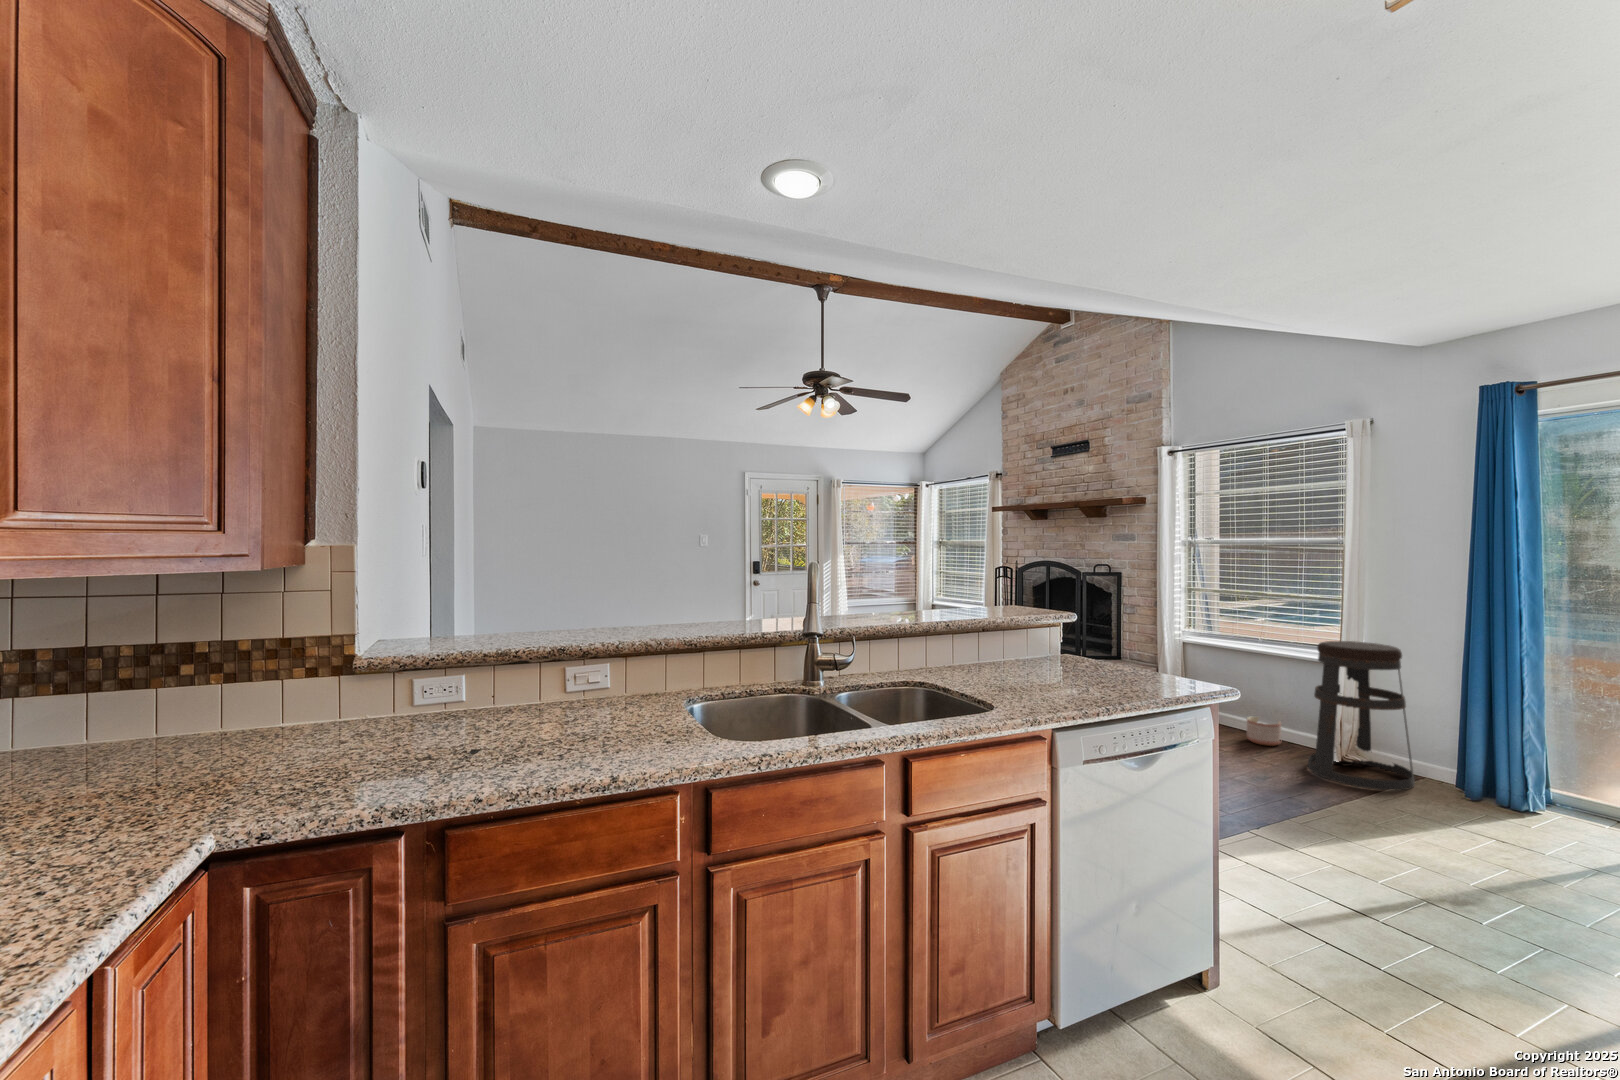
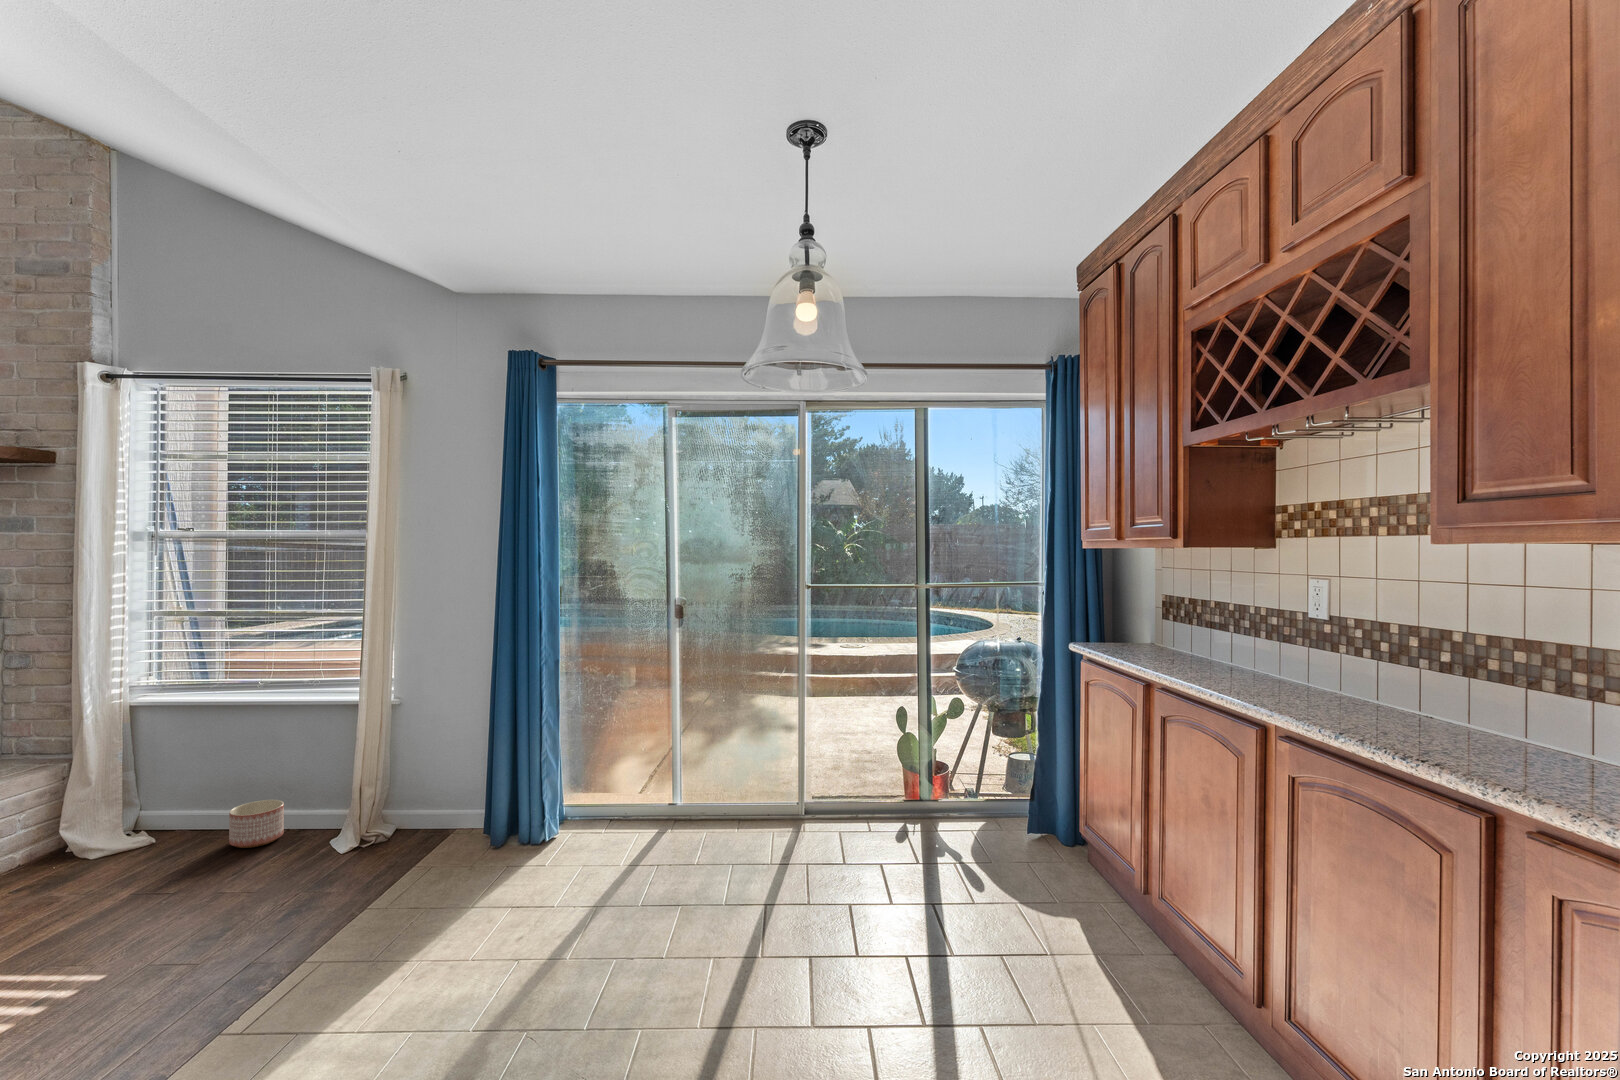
bar stool: present [1308,641,1415,790] -> none [310,670,441,881]

